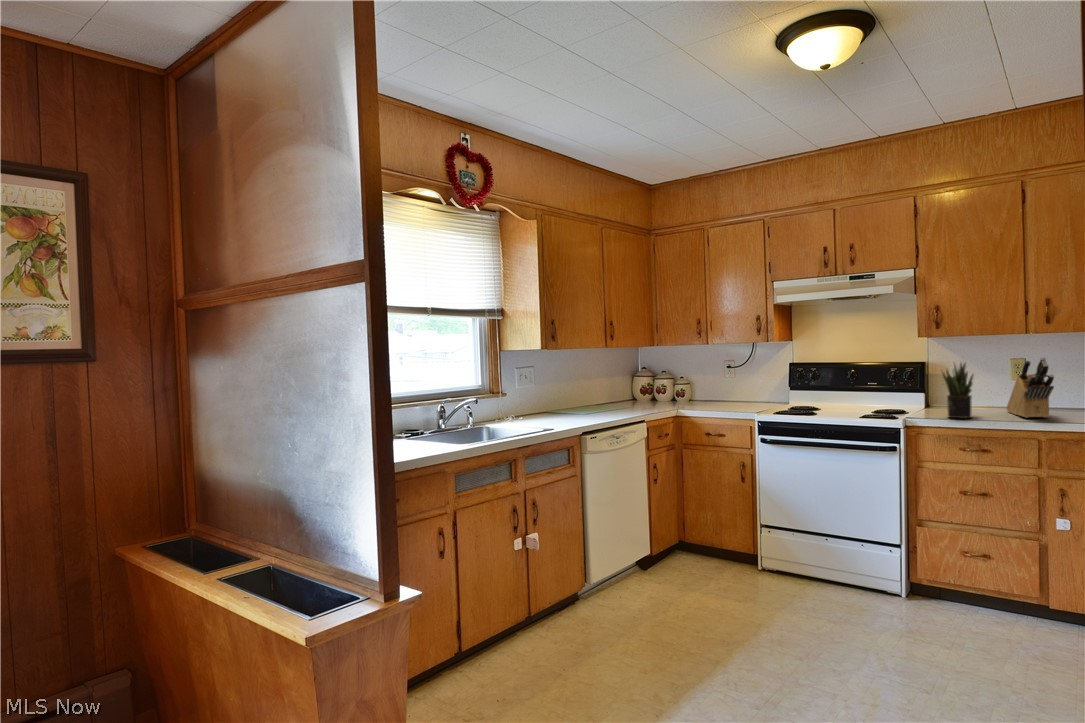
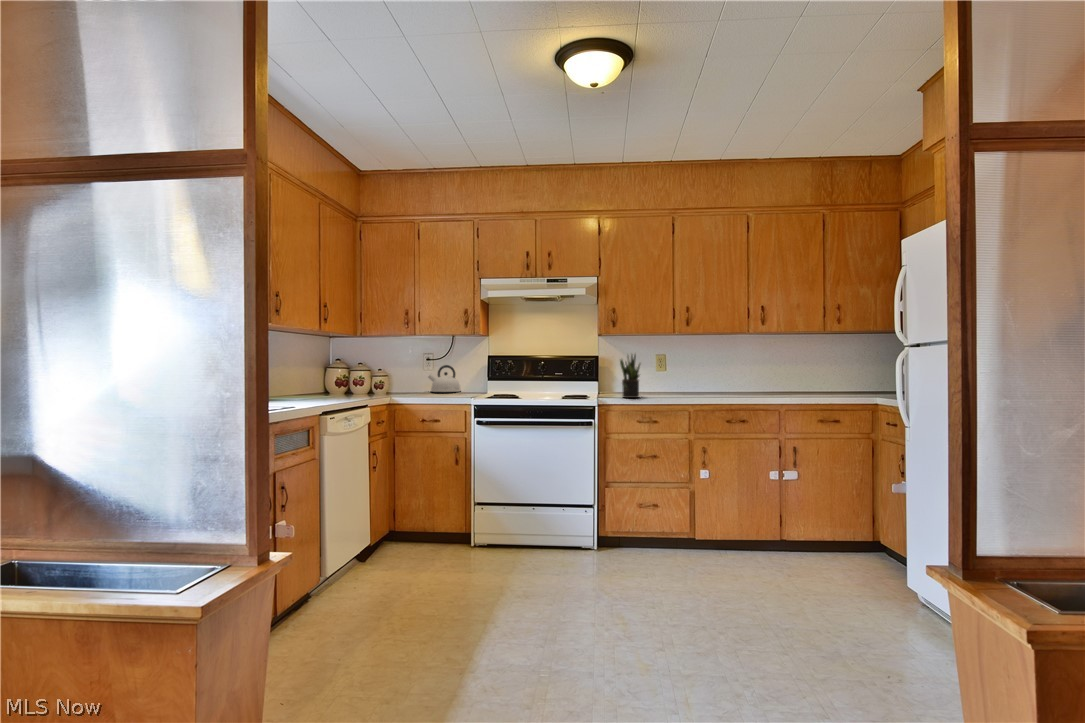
knife block: present [1007,357,1054,418] -> none [655,350,694,396]
kettle: none [724,374,760,404] -> present [428,365,461,392]

